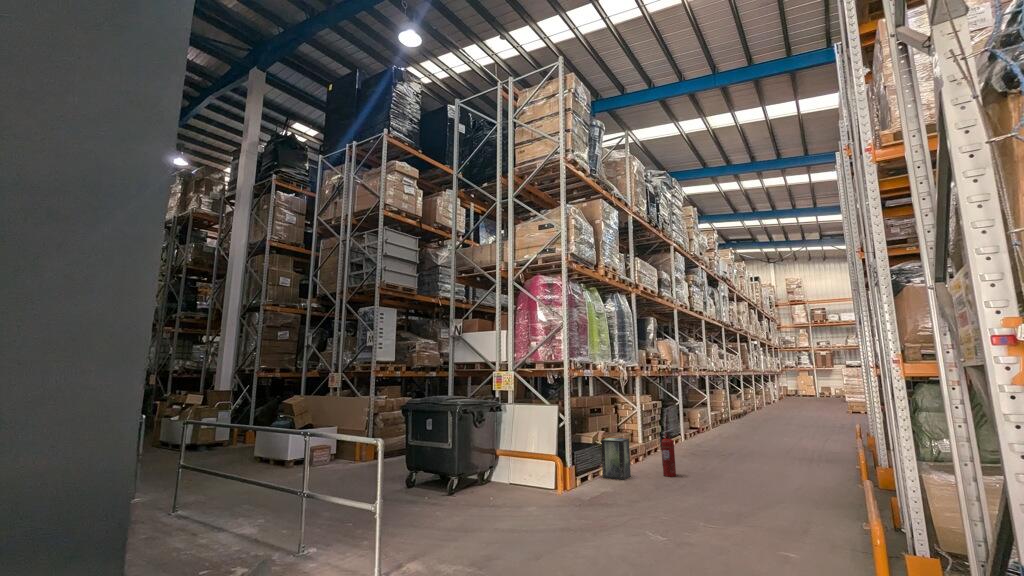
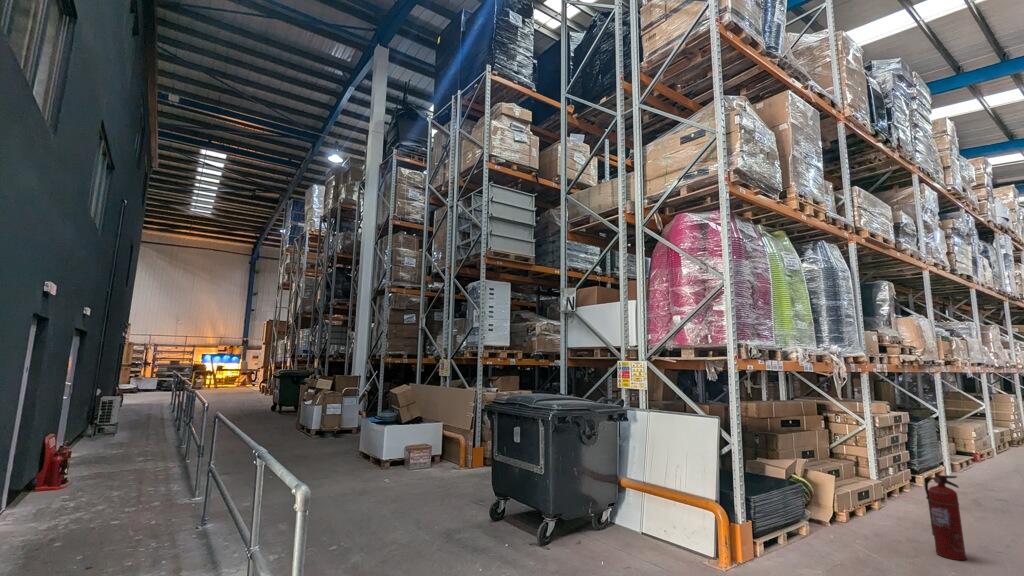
storage box: present [601,438,631,480] -> none [803,473,865,554]

